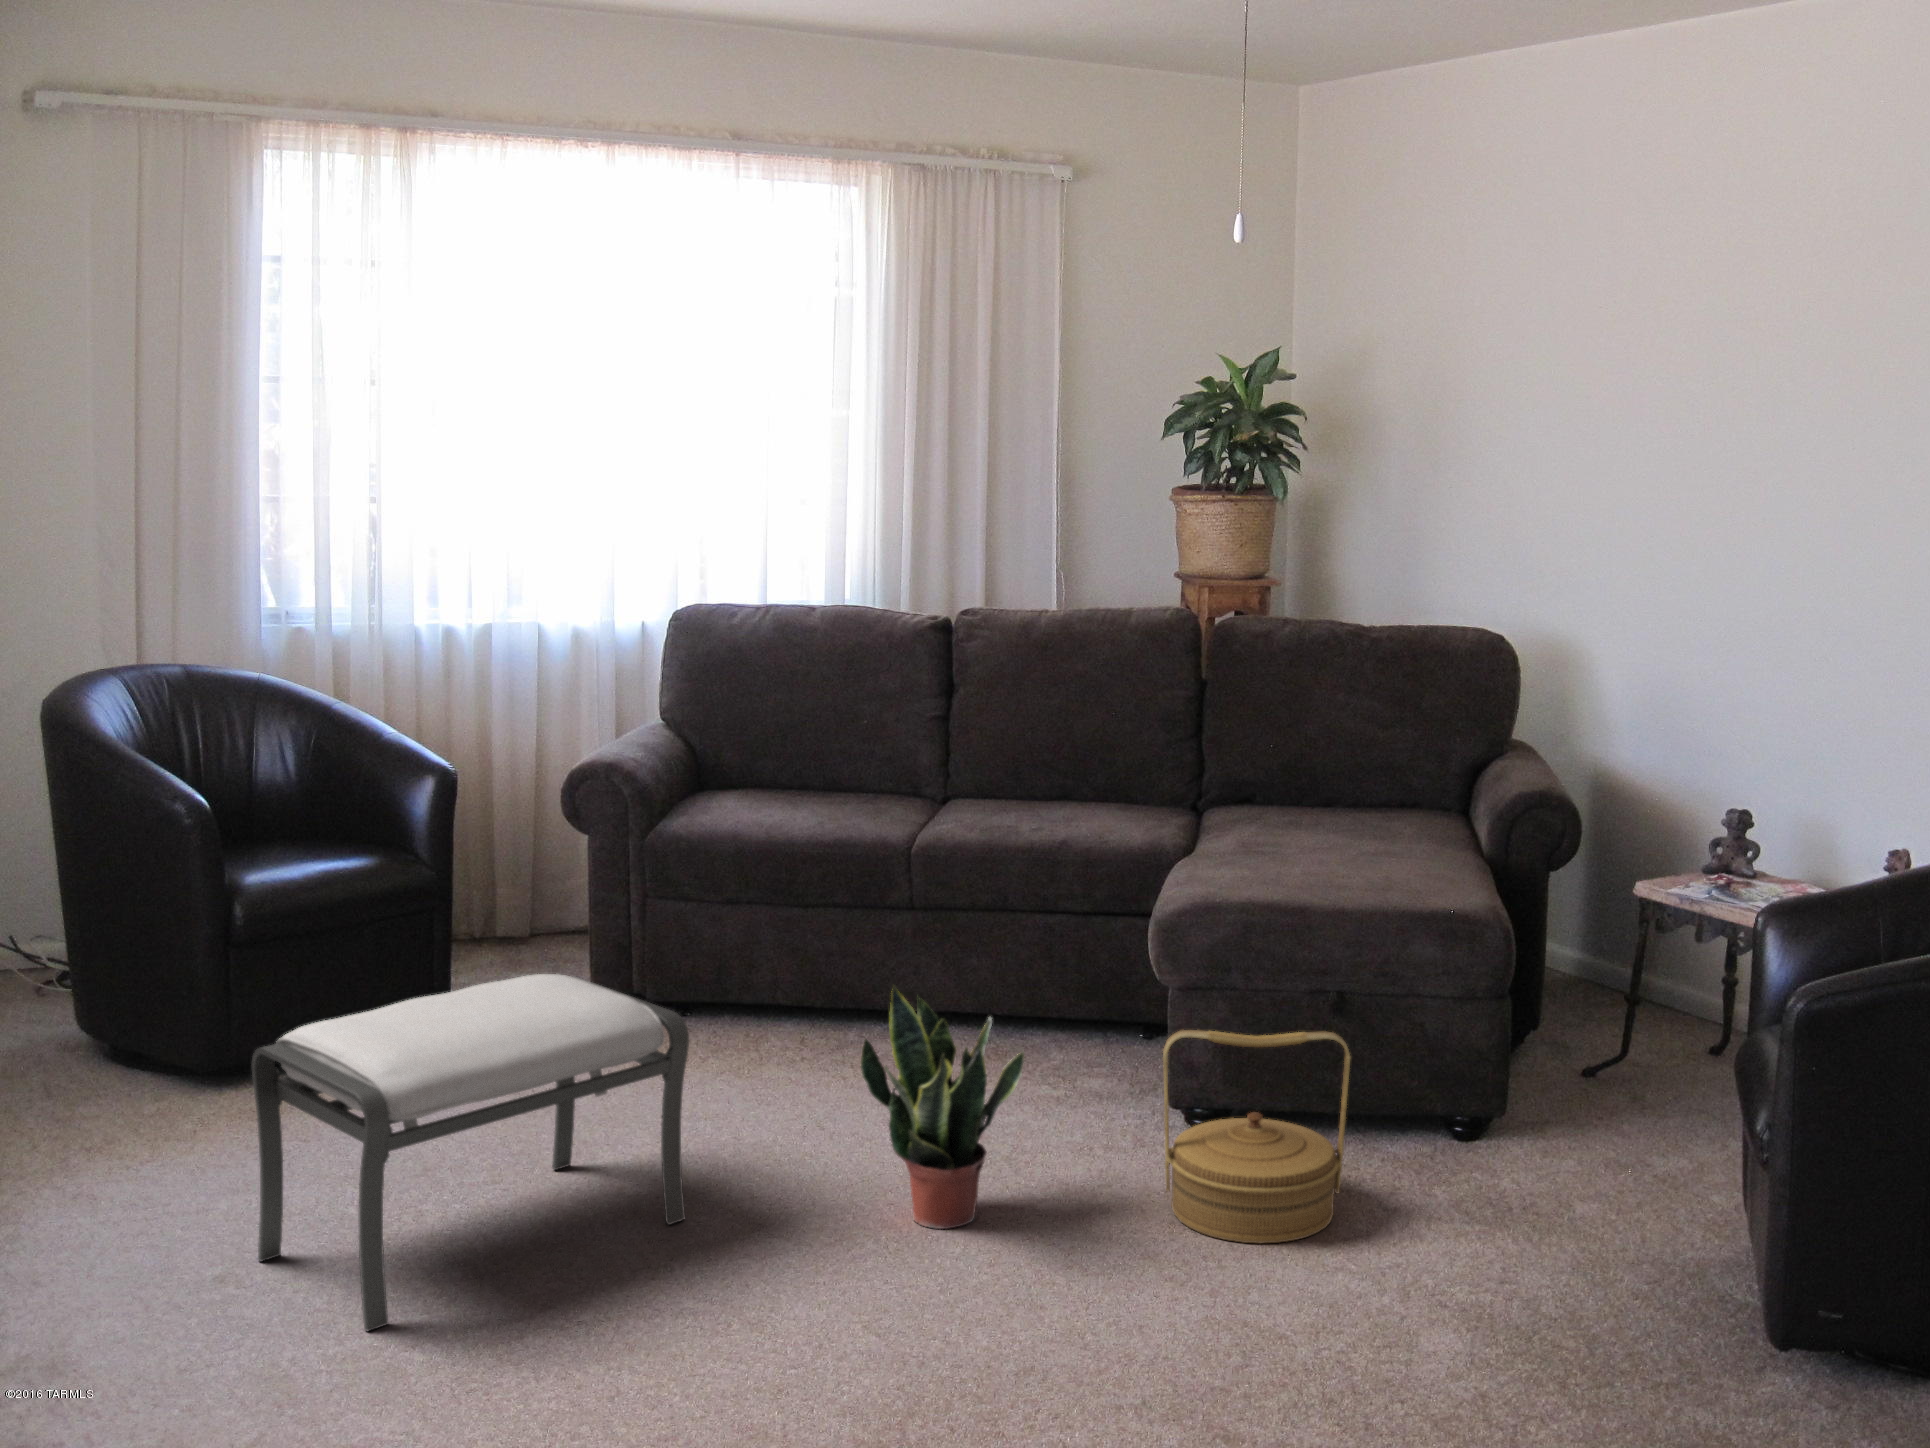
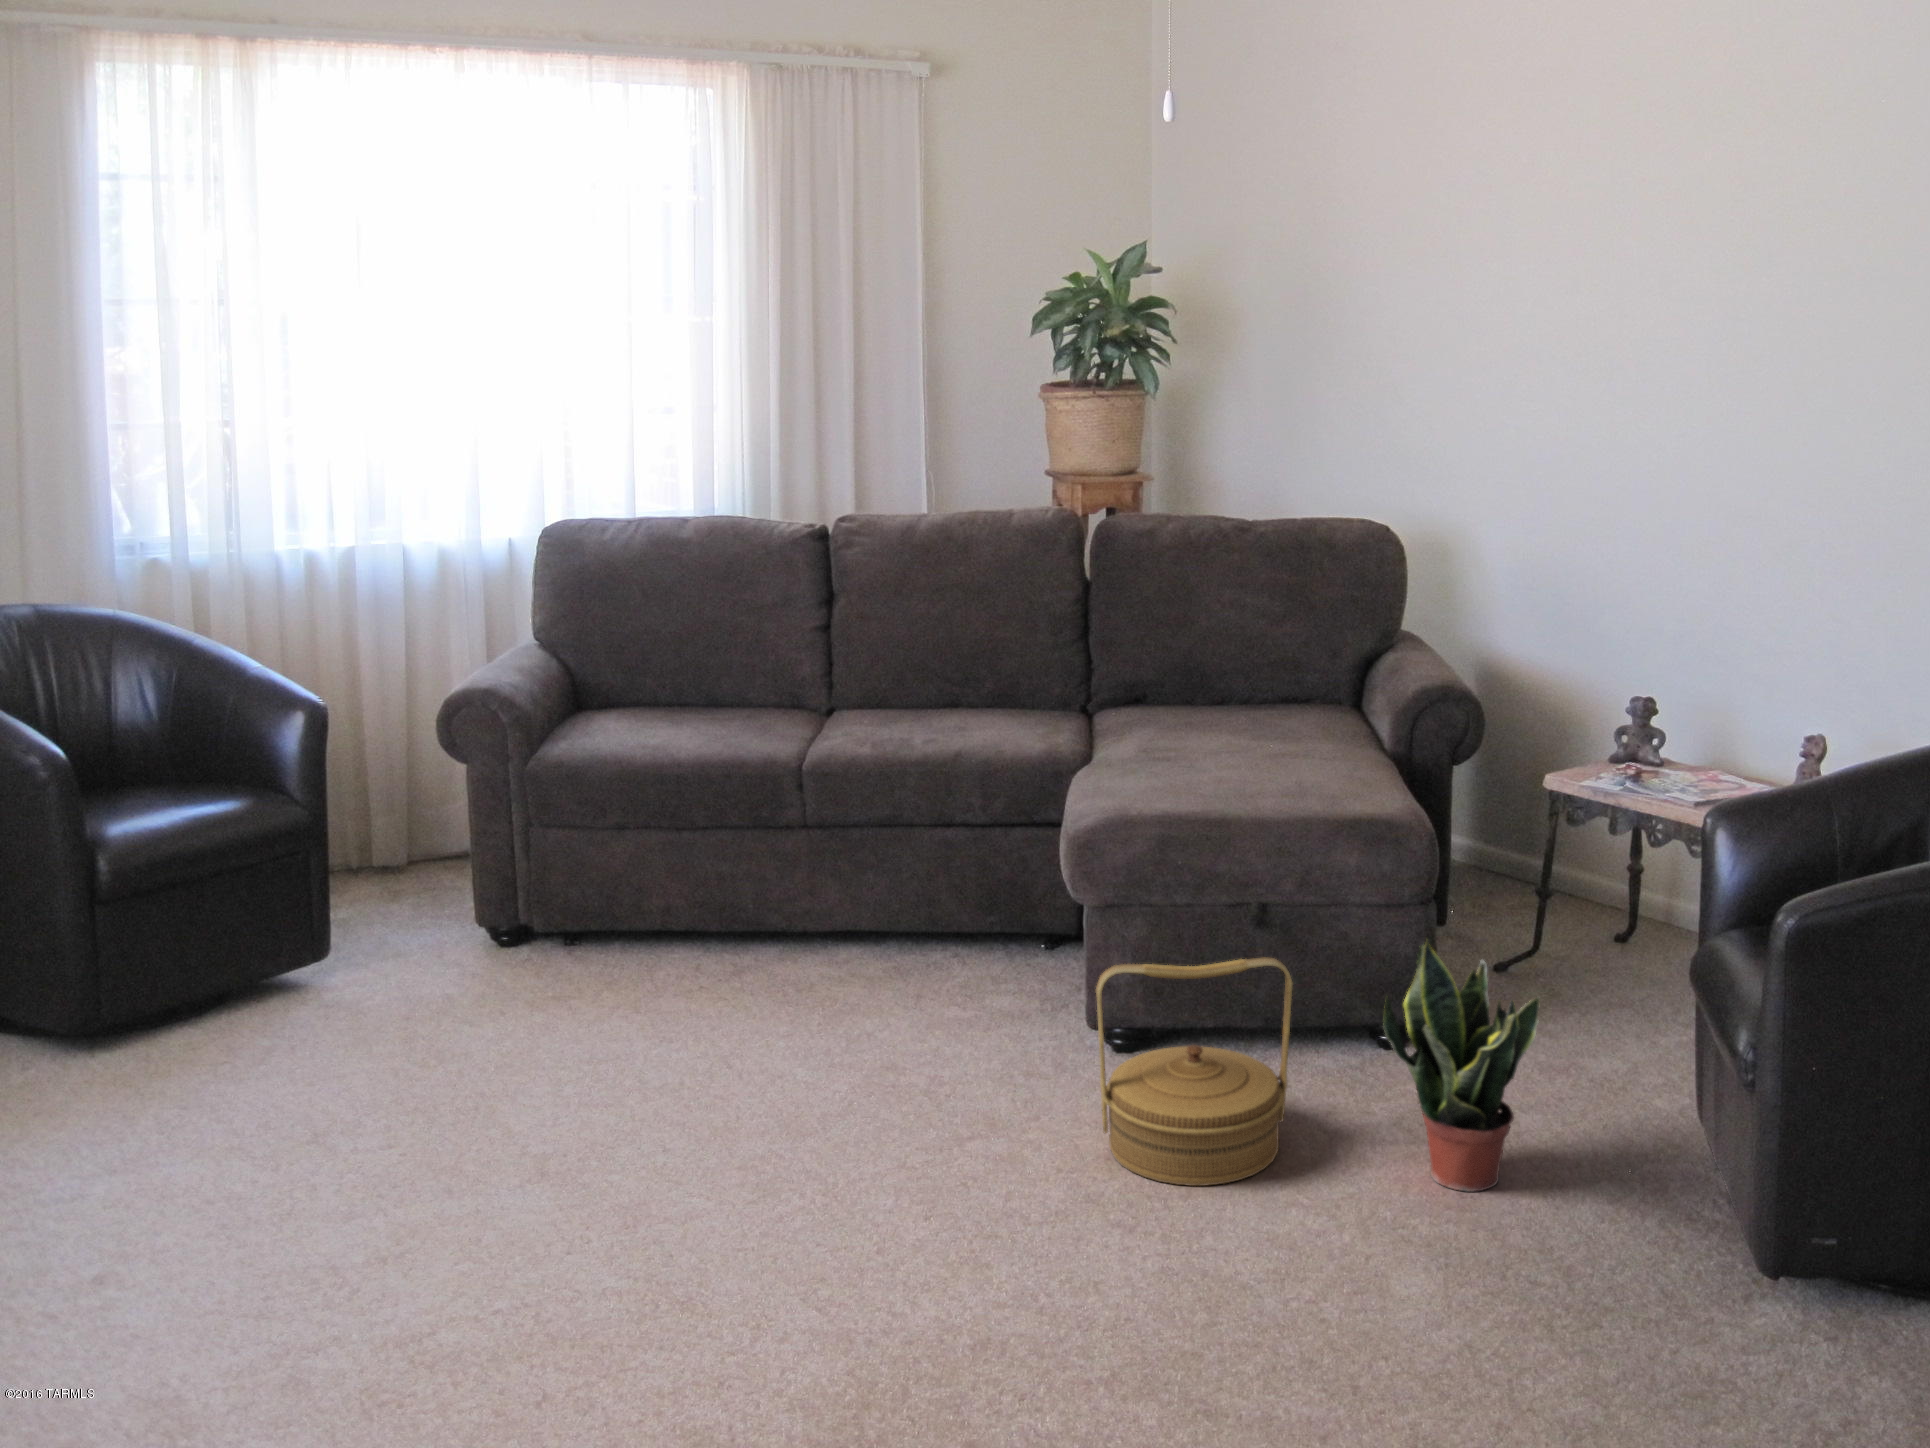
ottoman: present [252,974,689,1331] -> none [69,942,587,1379]
potted plant: present [861,987,1024,1229] -> present [1383,939,1539,1191]

